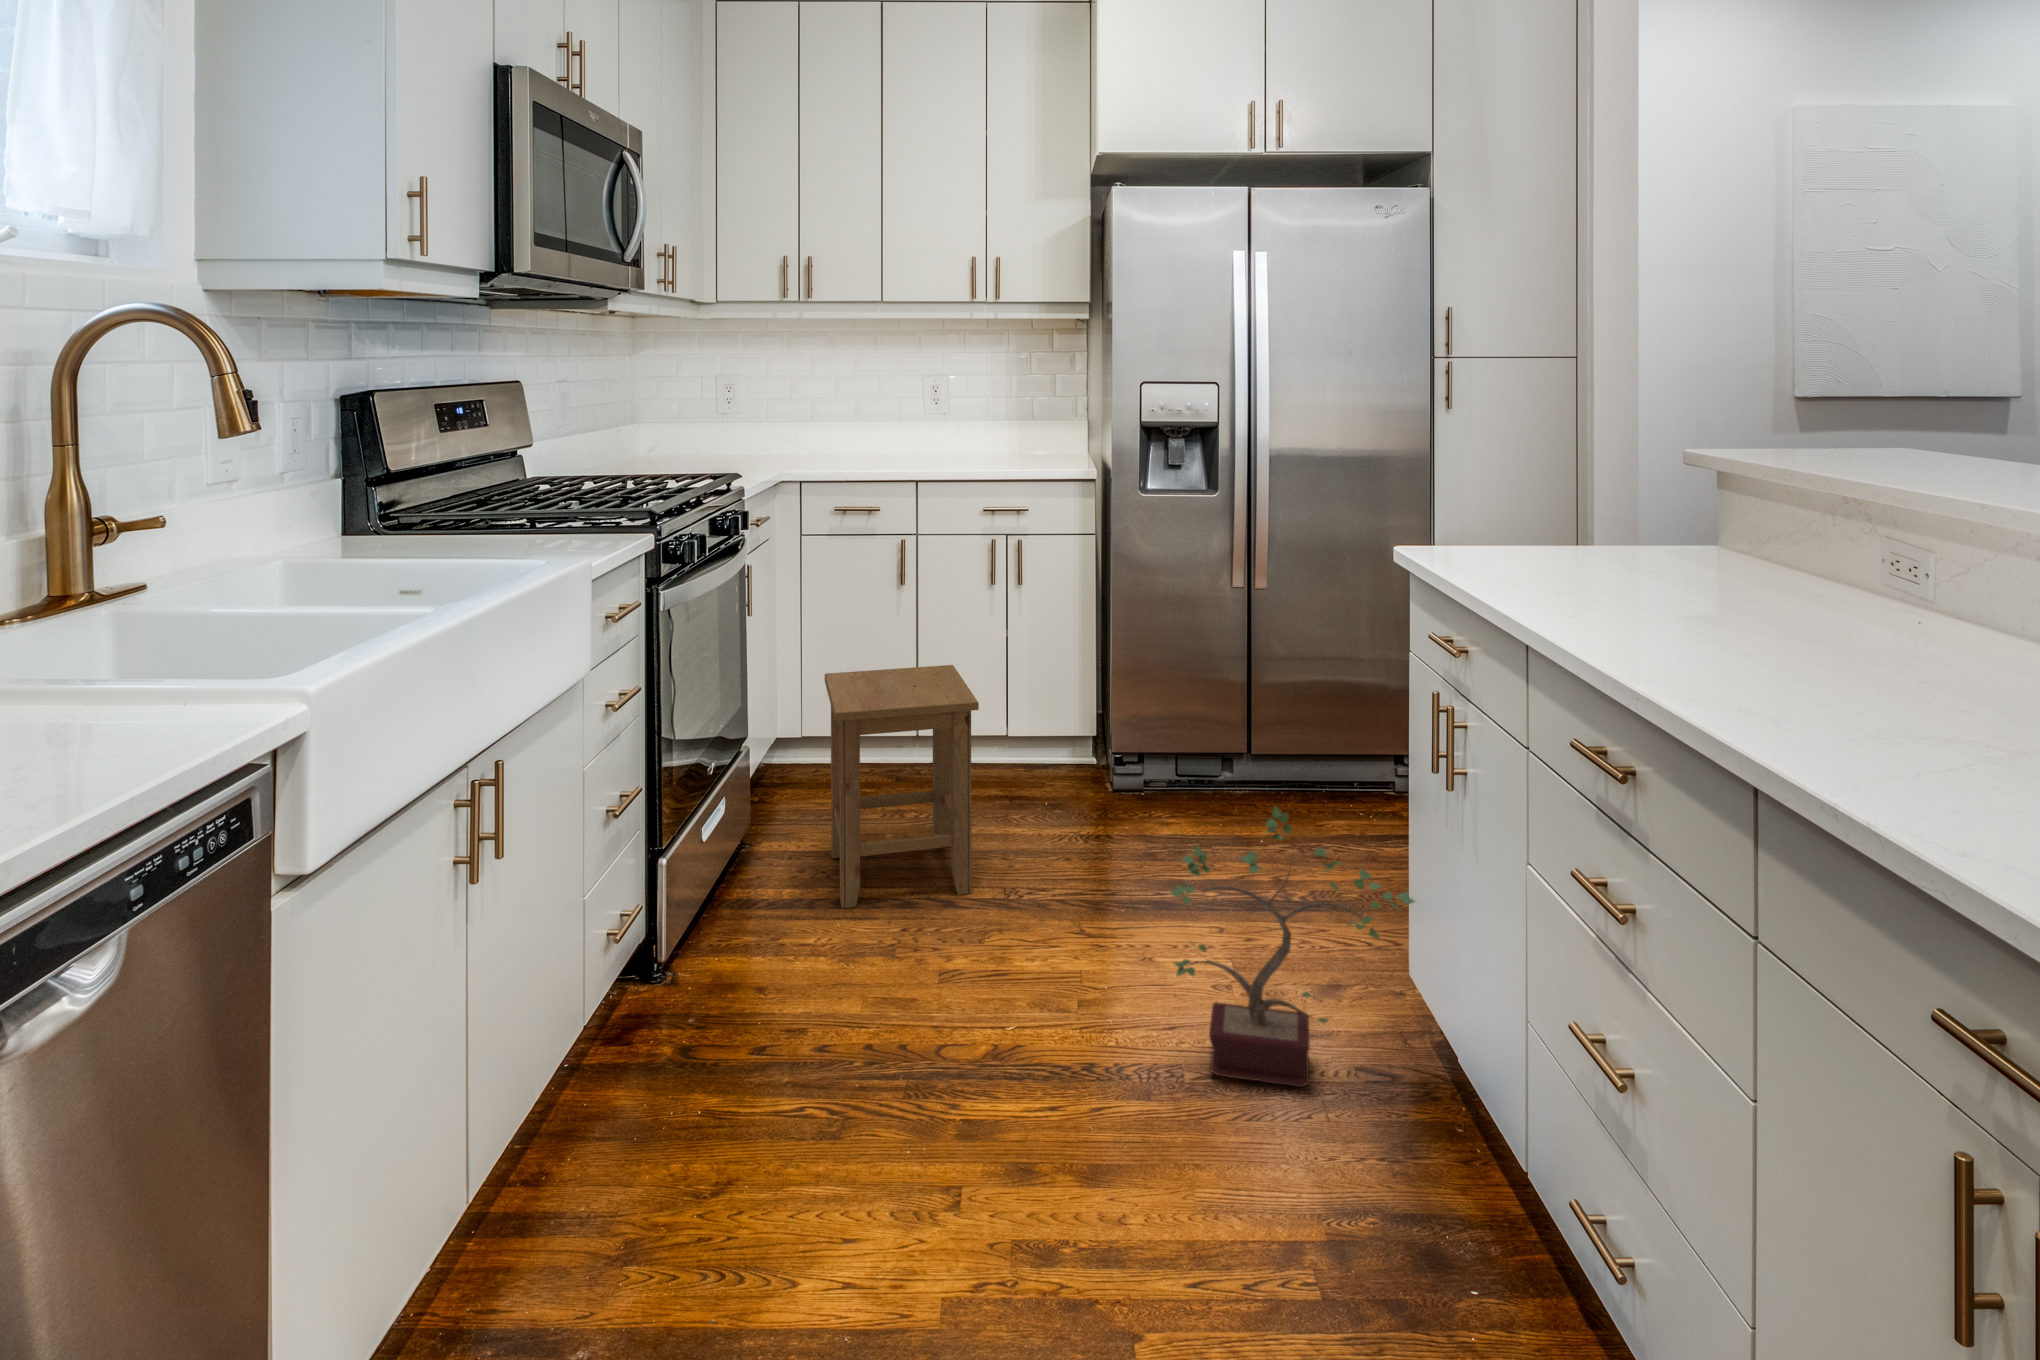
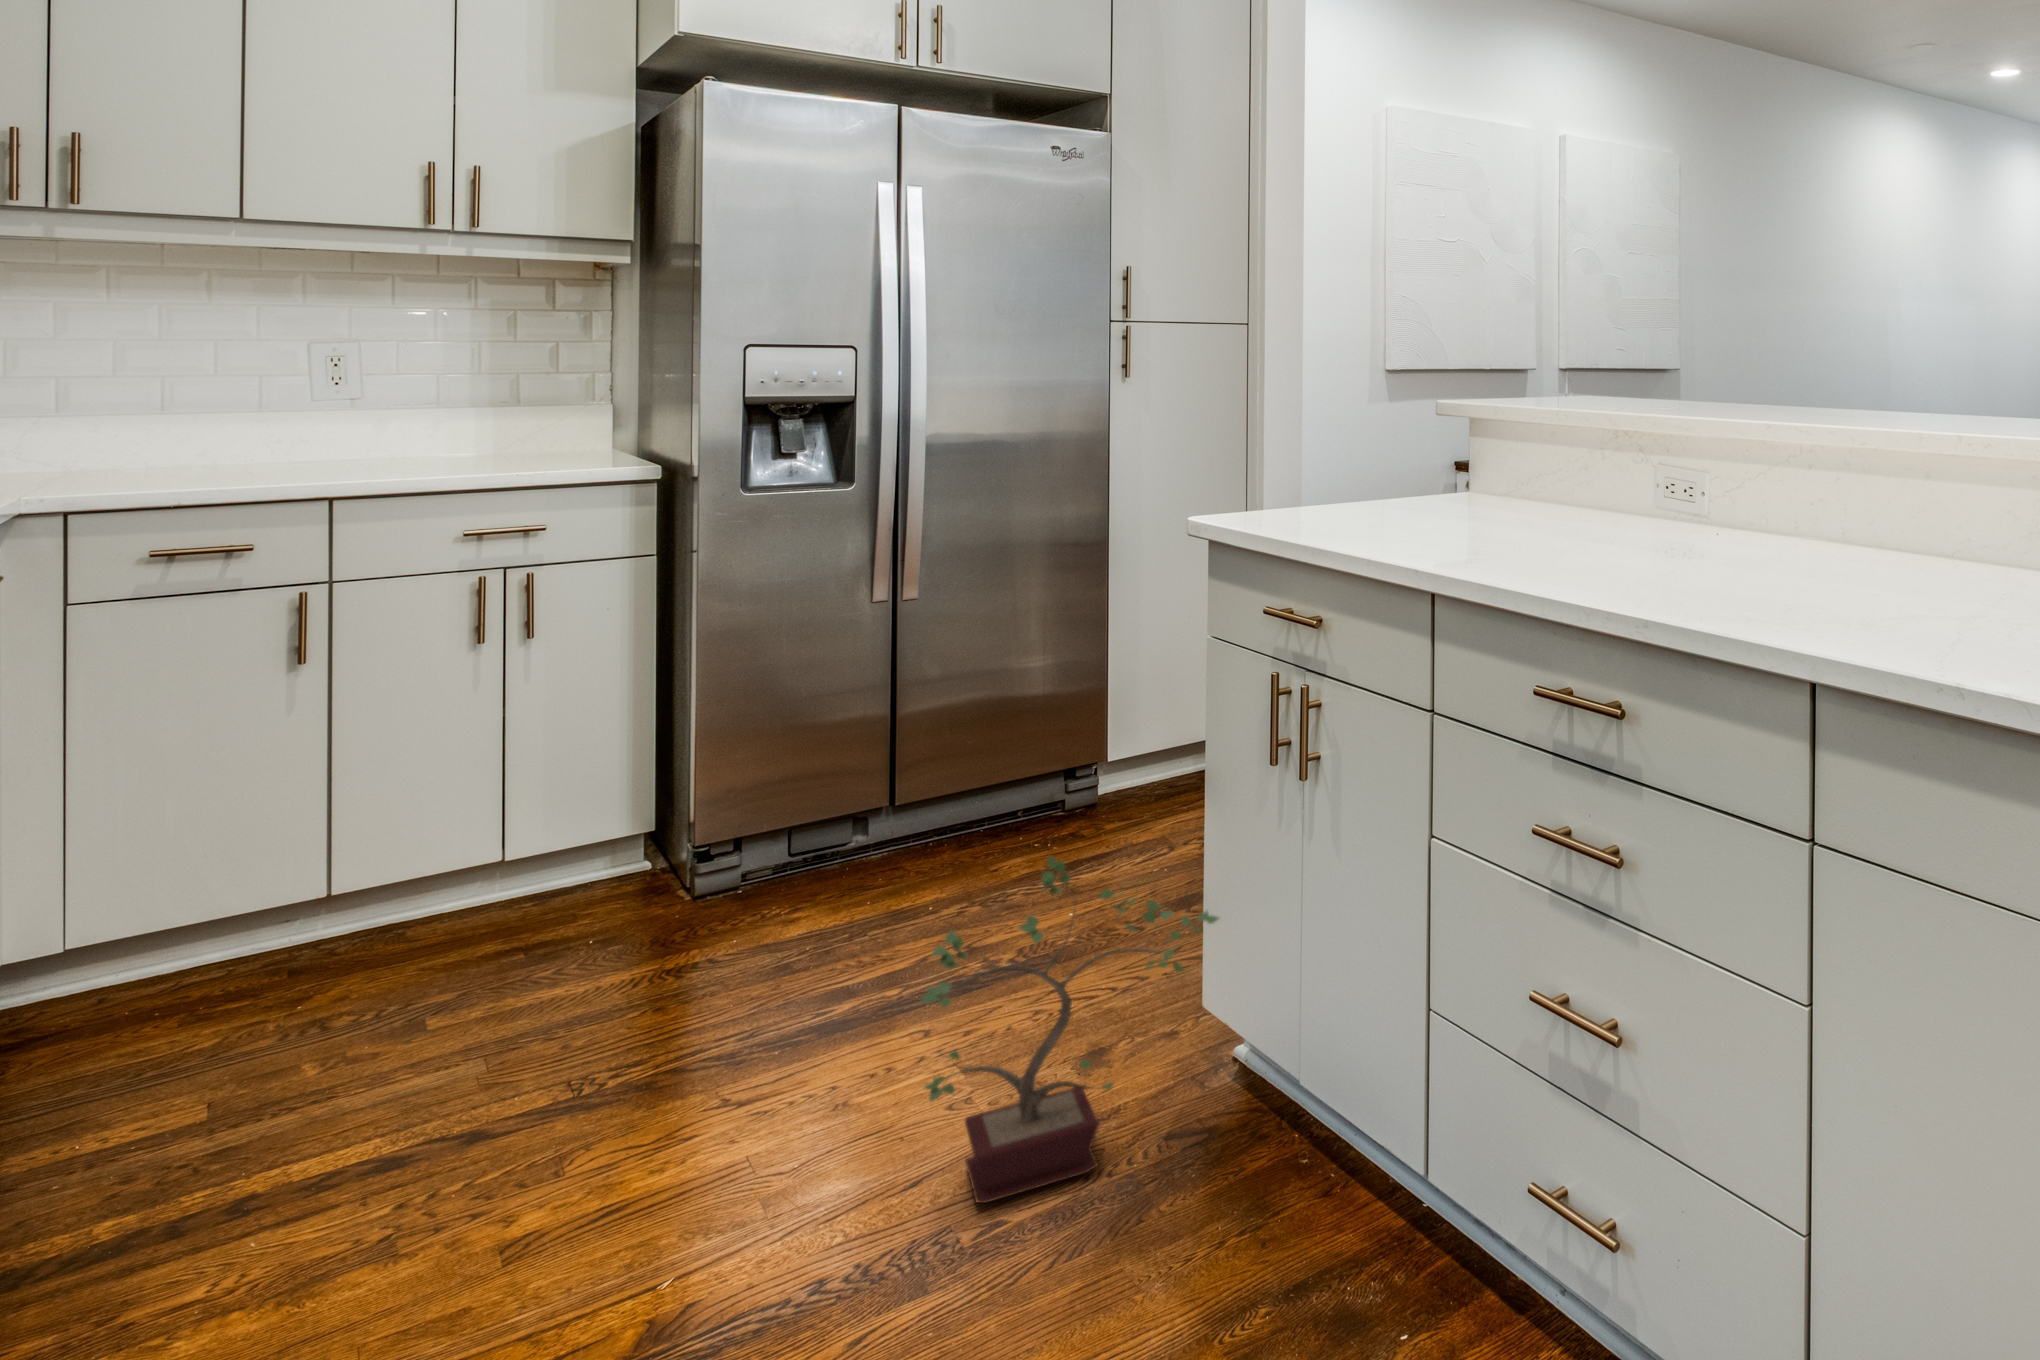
stool: present [825,665,979,908] -> none [171,776,529,1217]

